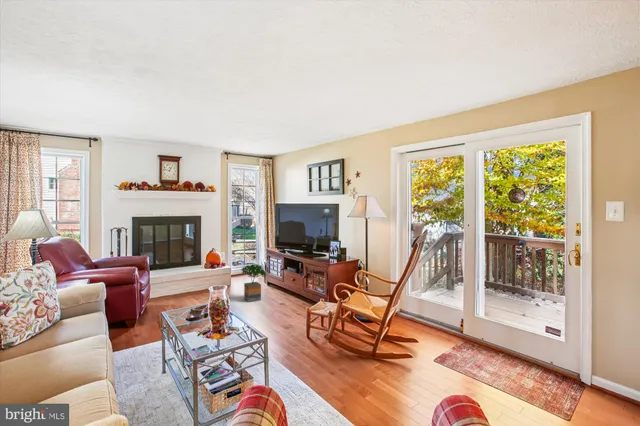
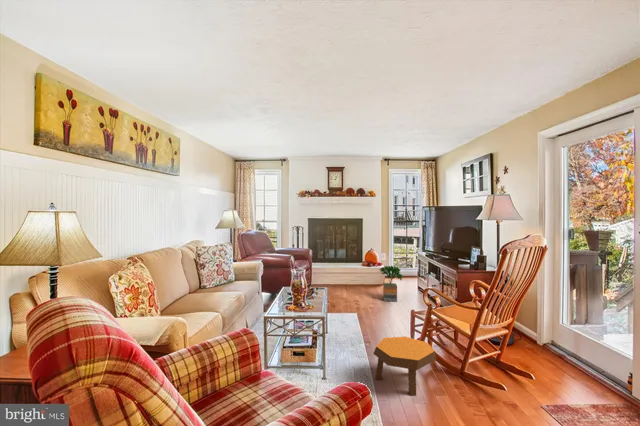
footstool: none [314,335,370,393] -> present [373,336,436,395]

